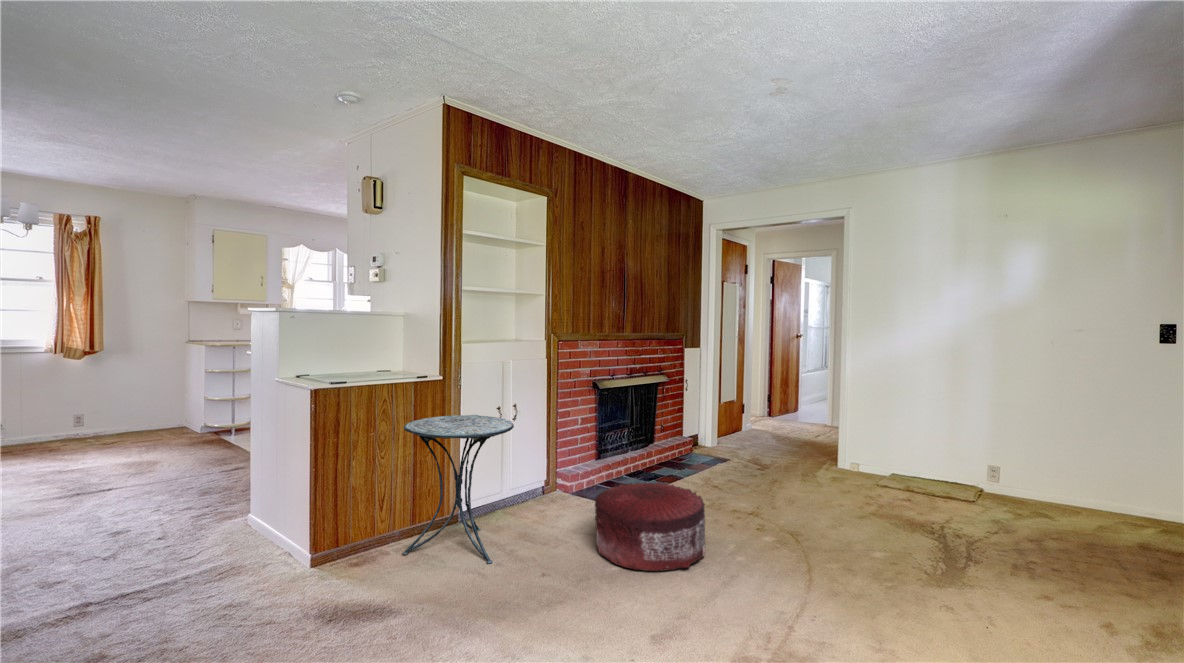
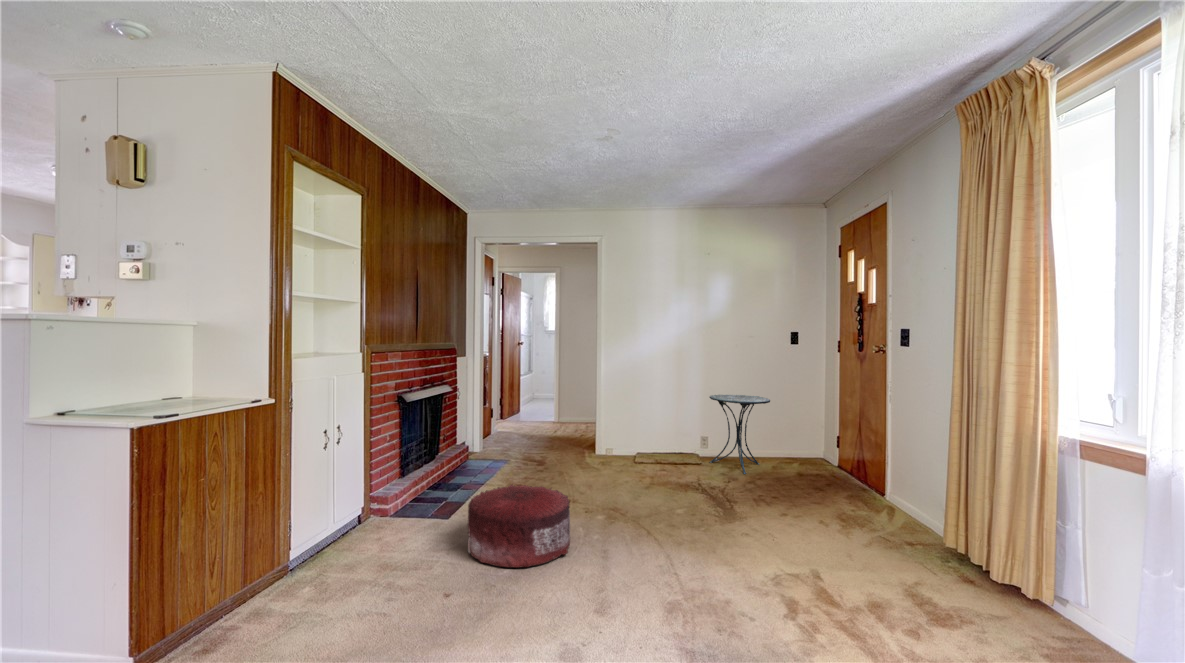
side table: present [402,415,514,564] -> present [710,395,770,474]

